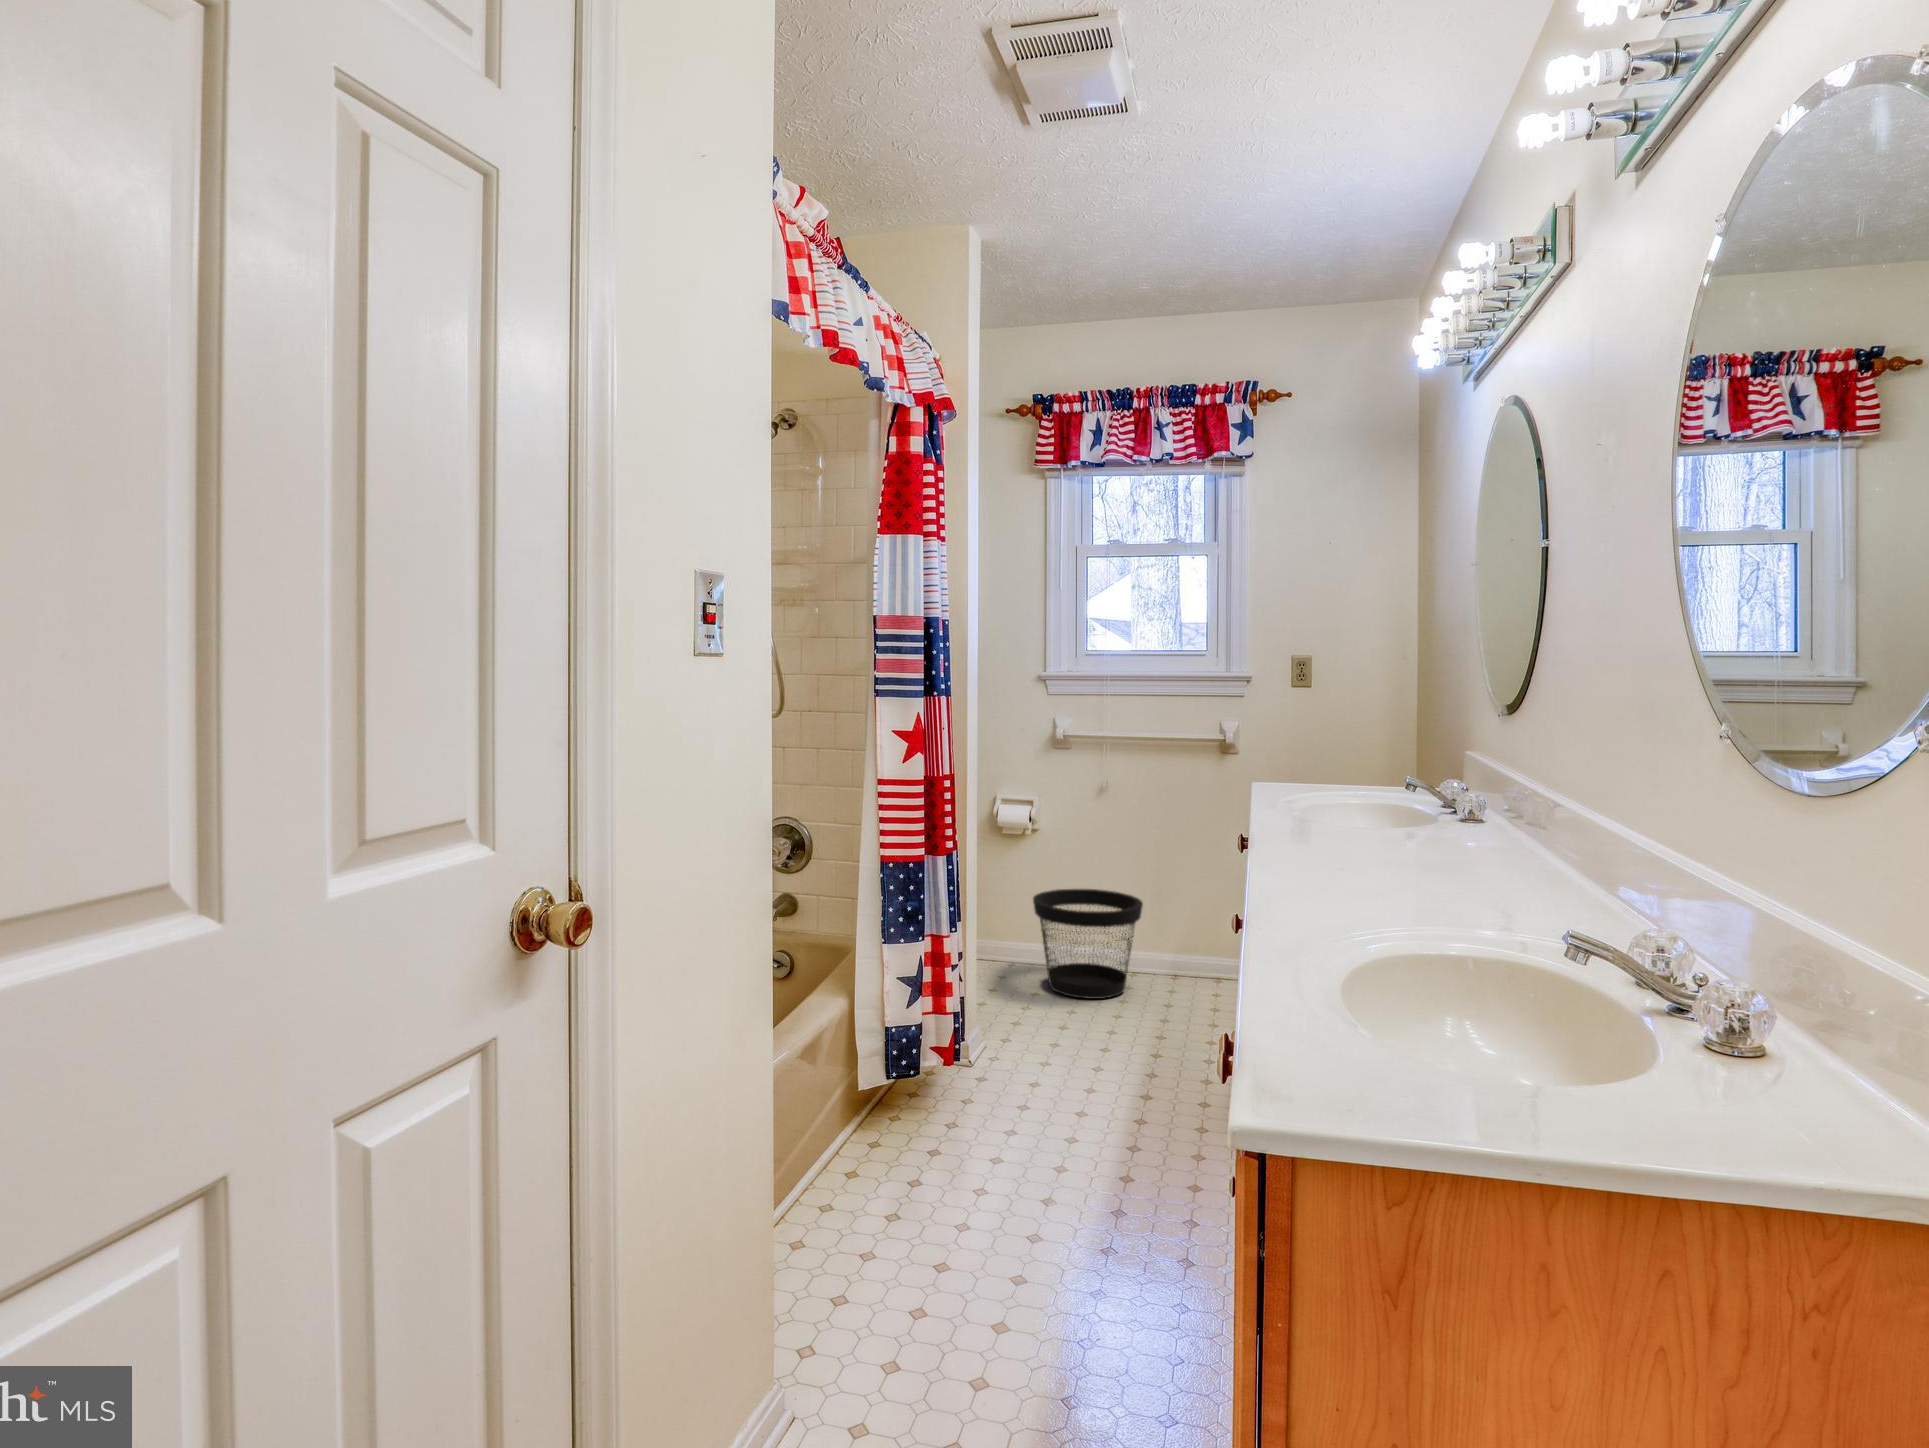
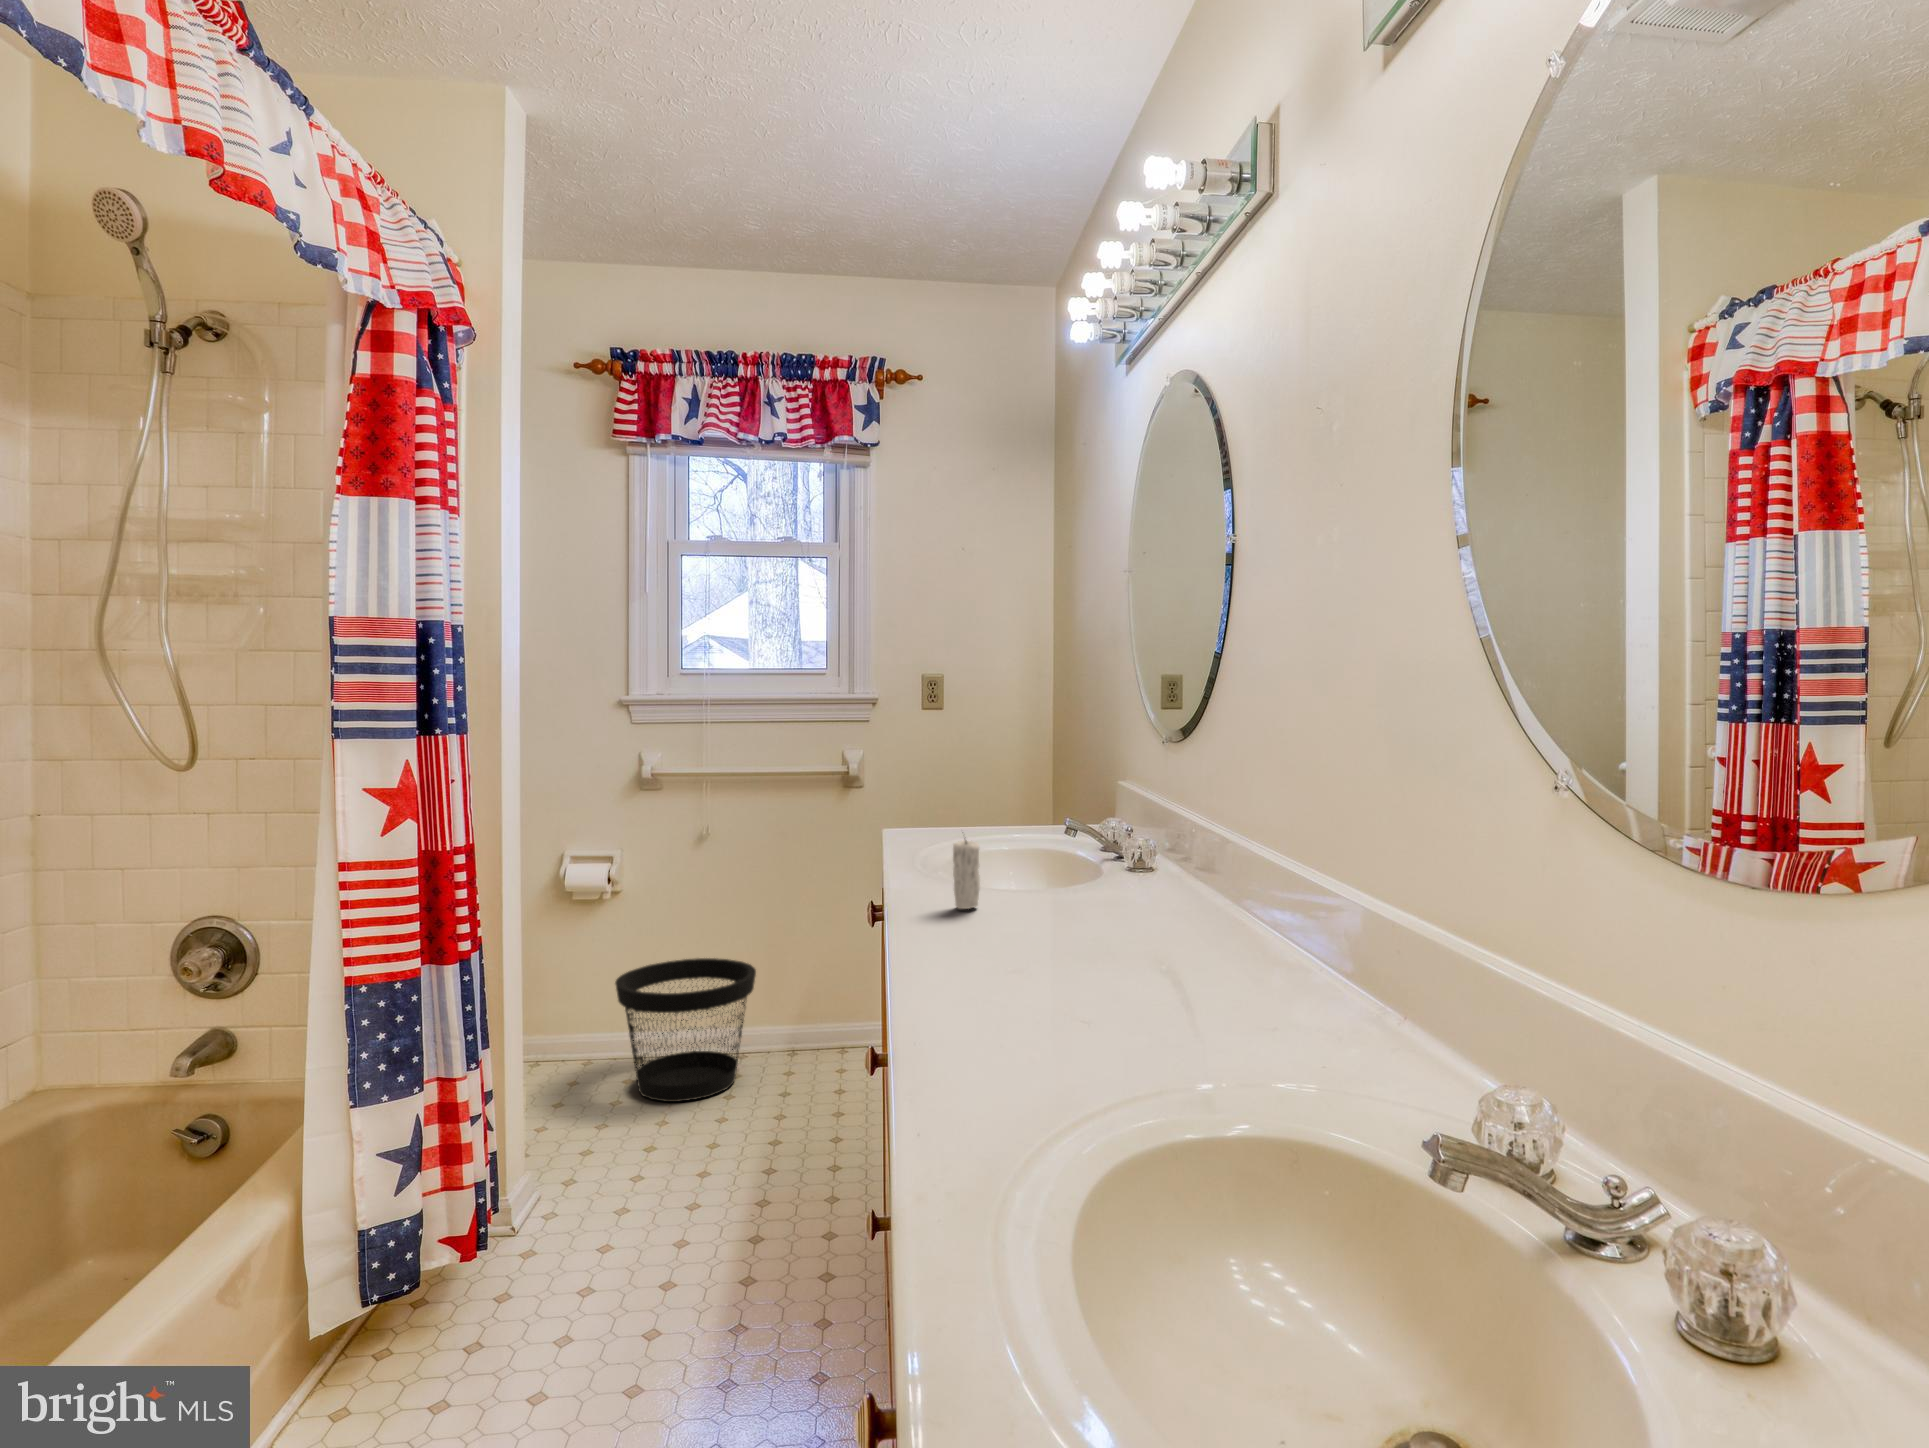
candle: none [1317,778,1340,842] -> present [953,840,980,909]

